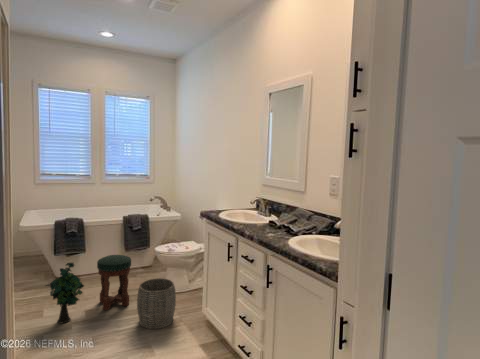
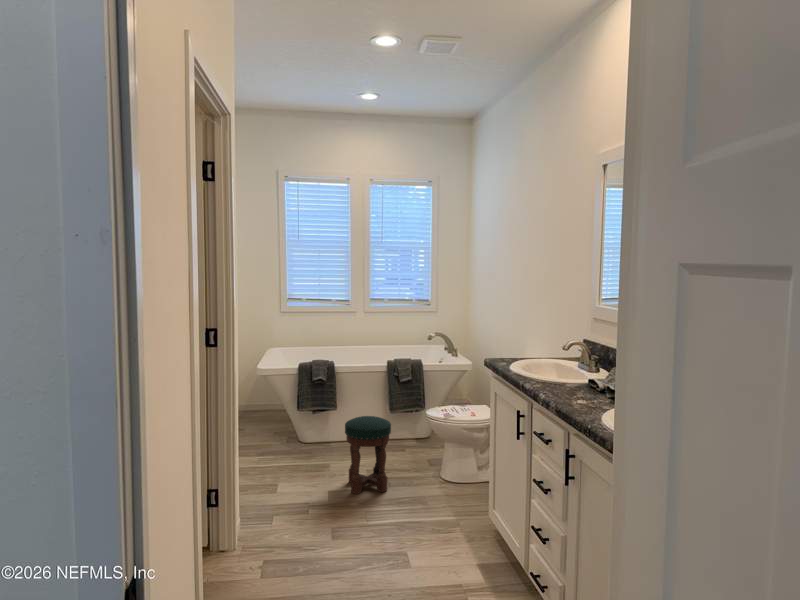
decorative plant: present [46,263,84,323] -> none [278,421,327,503]
woven basket: present [137,278,176,329] -> none [394,456,449,531]

